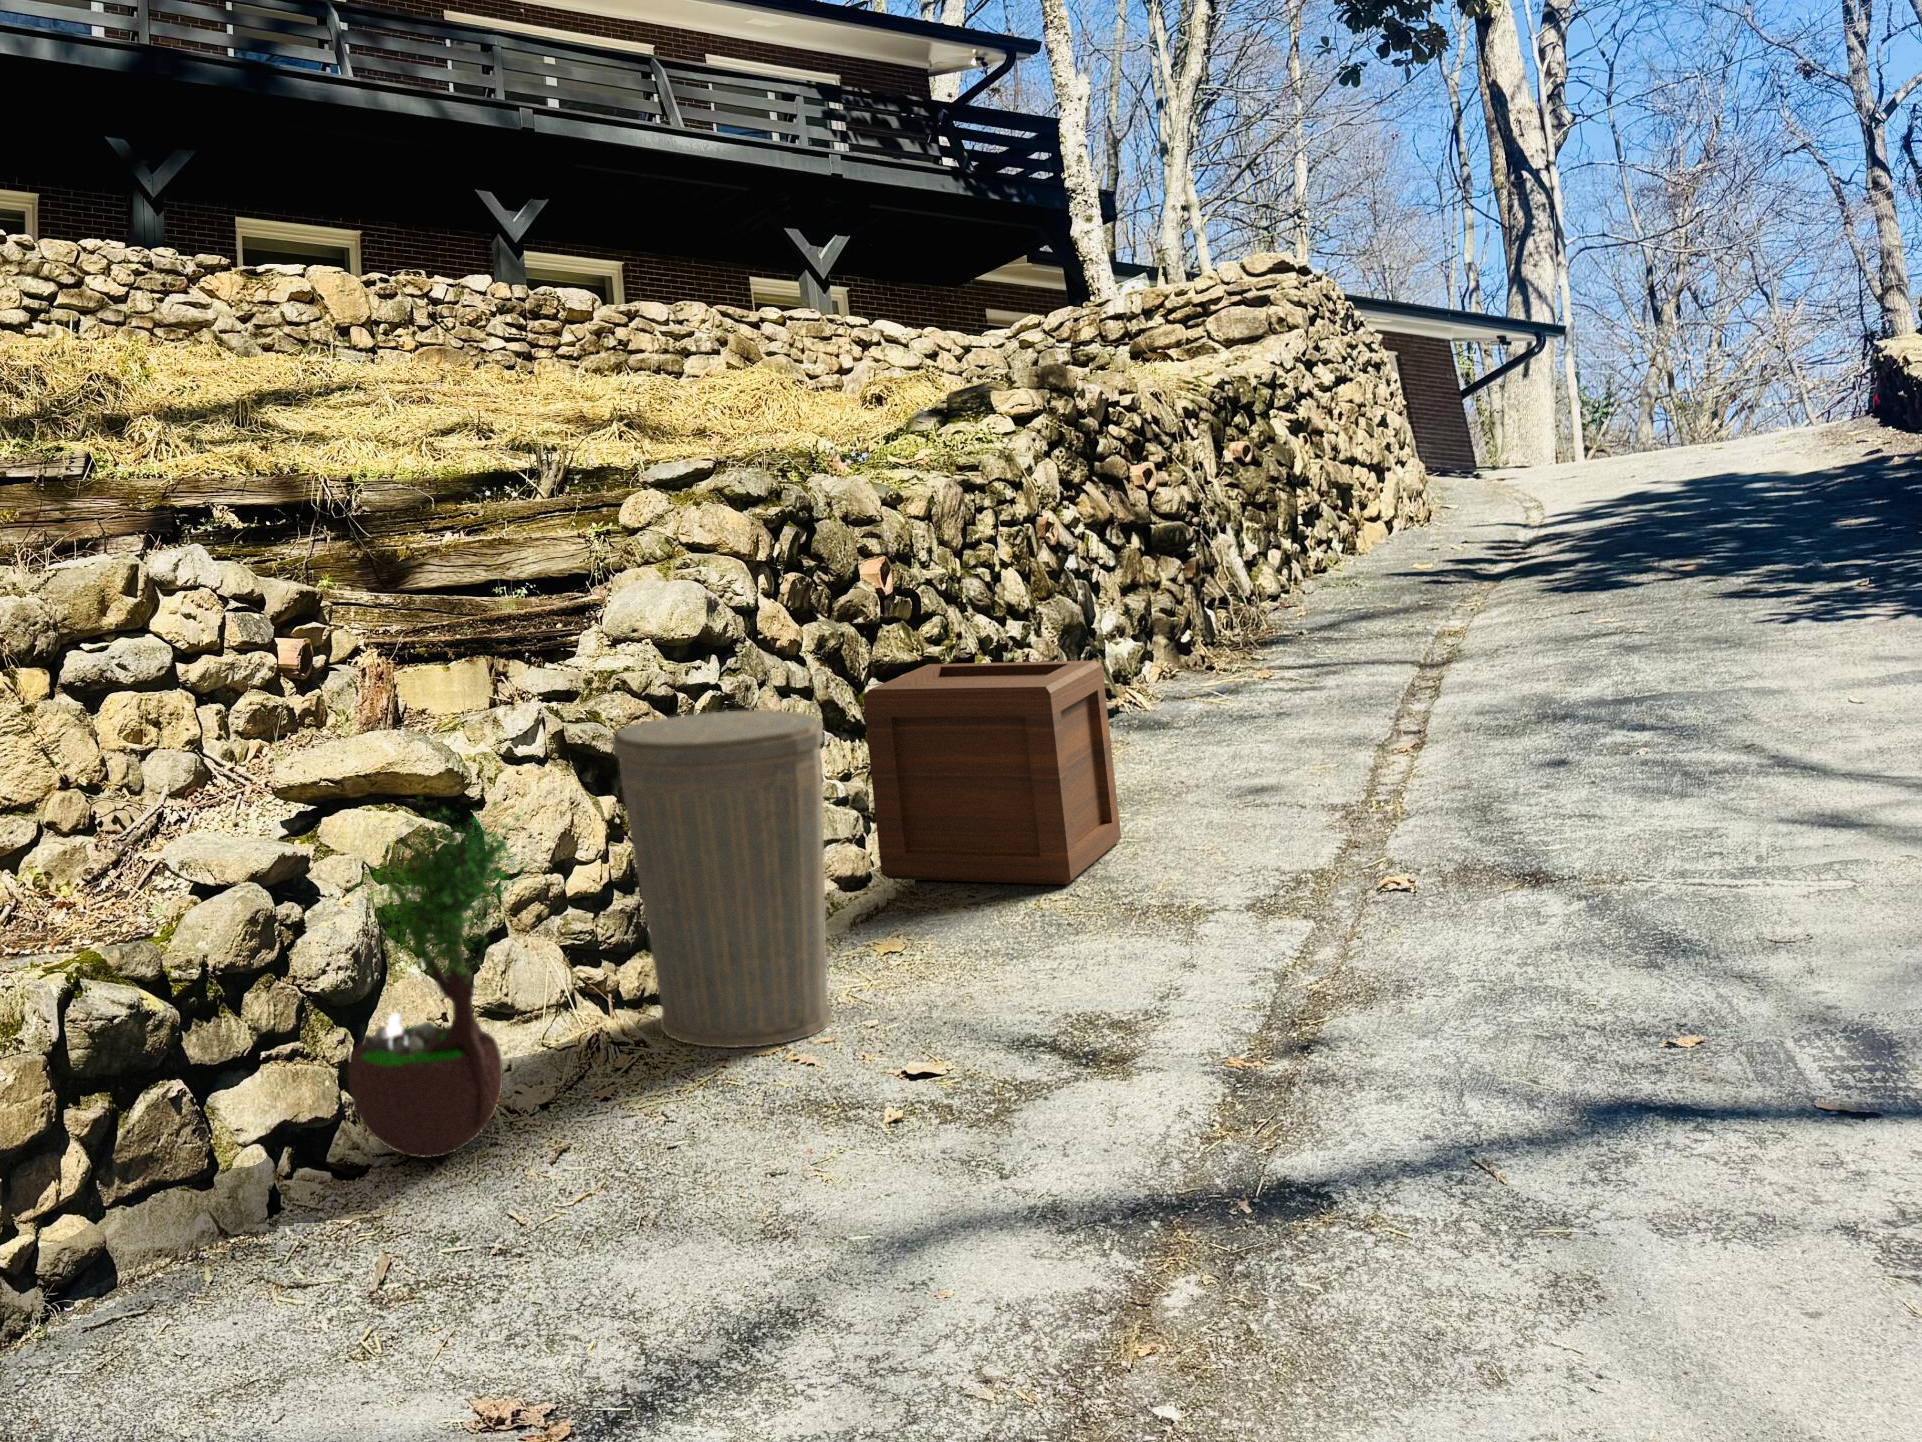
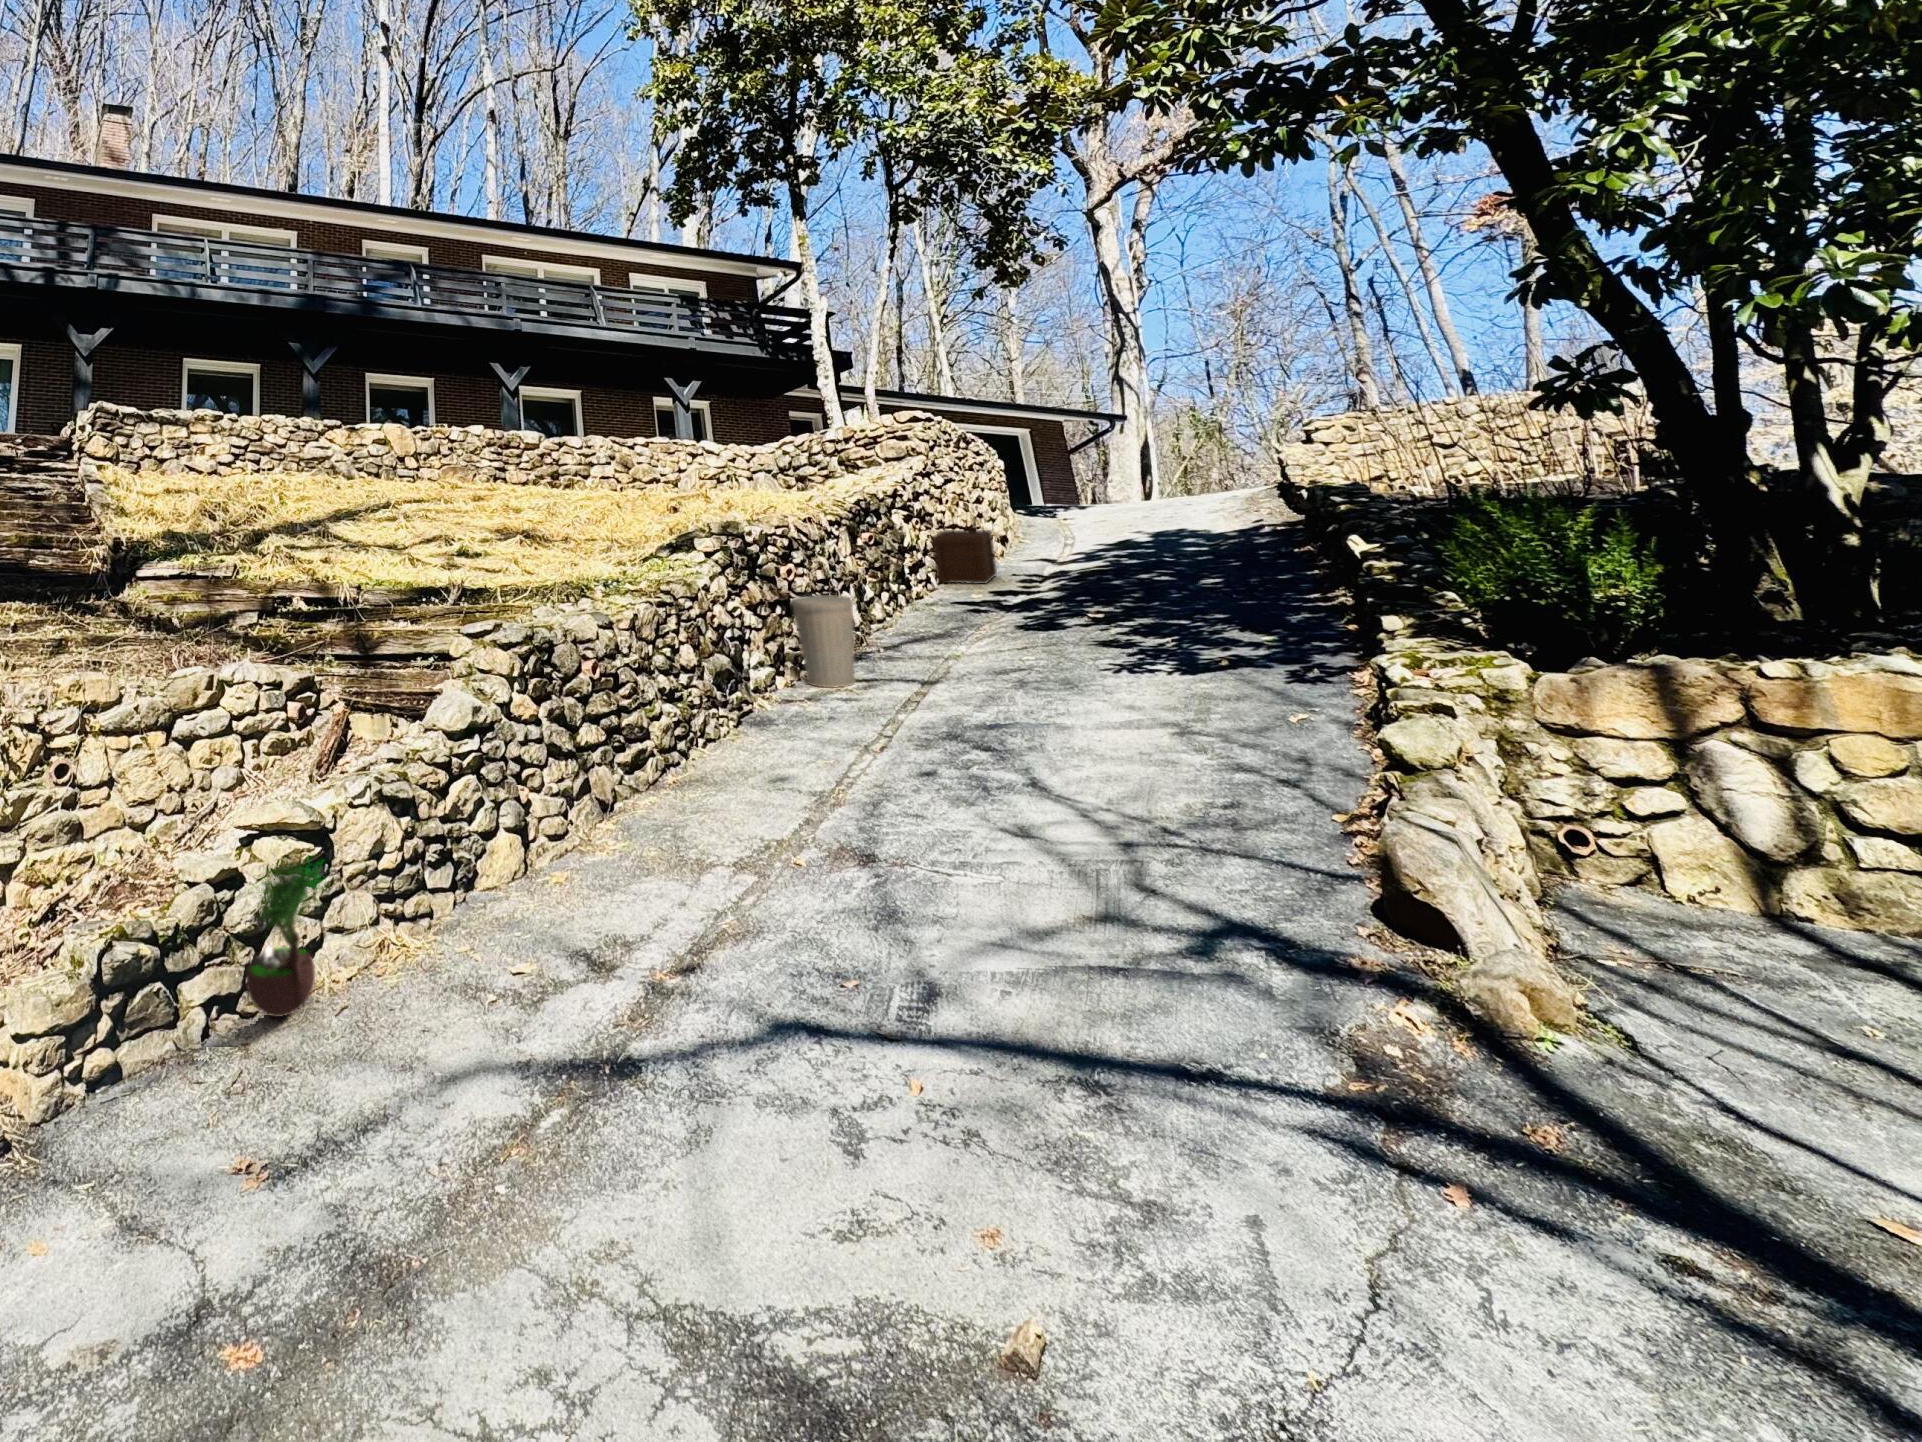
wooden crate: present [863,661,1121,885] -> present [932,530,997,584]
trash can: present [613,710,832,1048] -> present [792,595,856,688]

